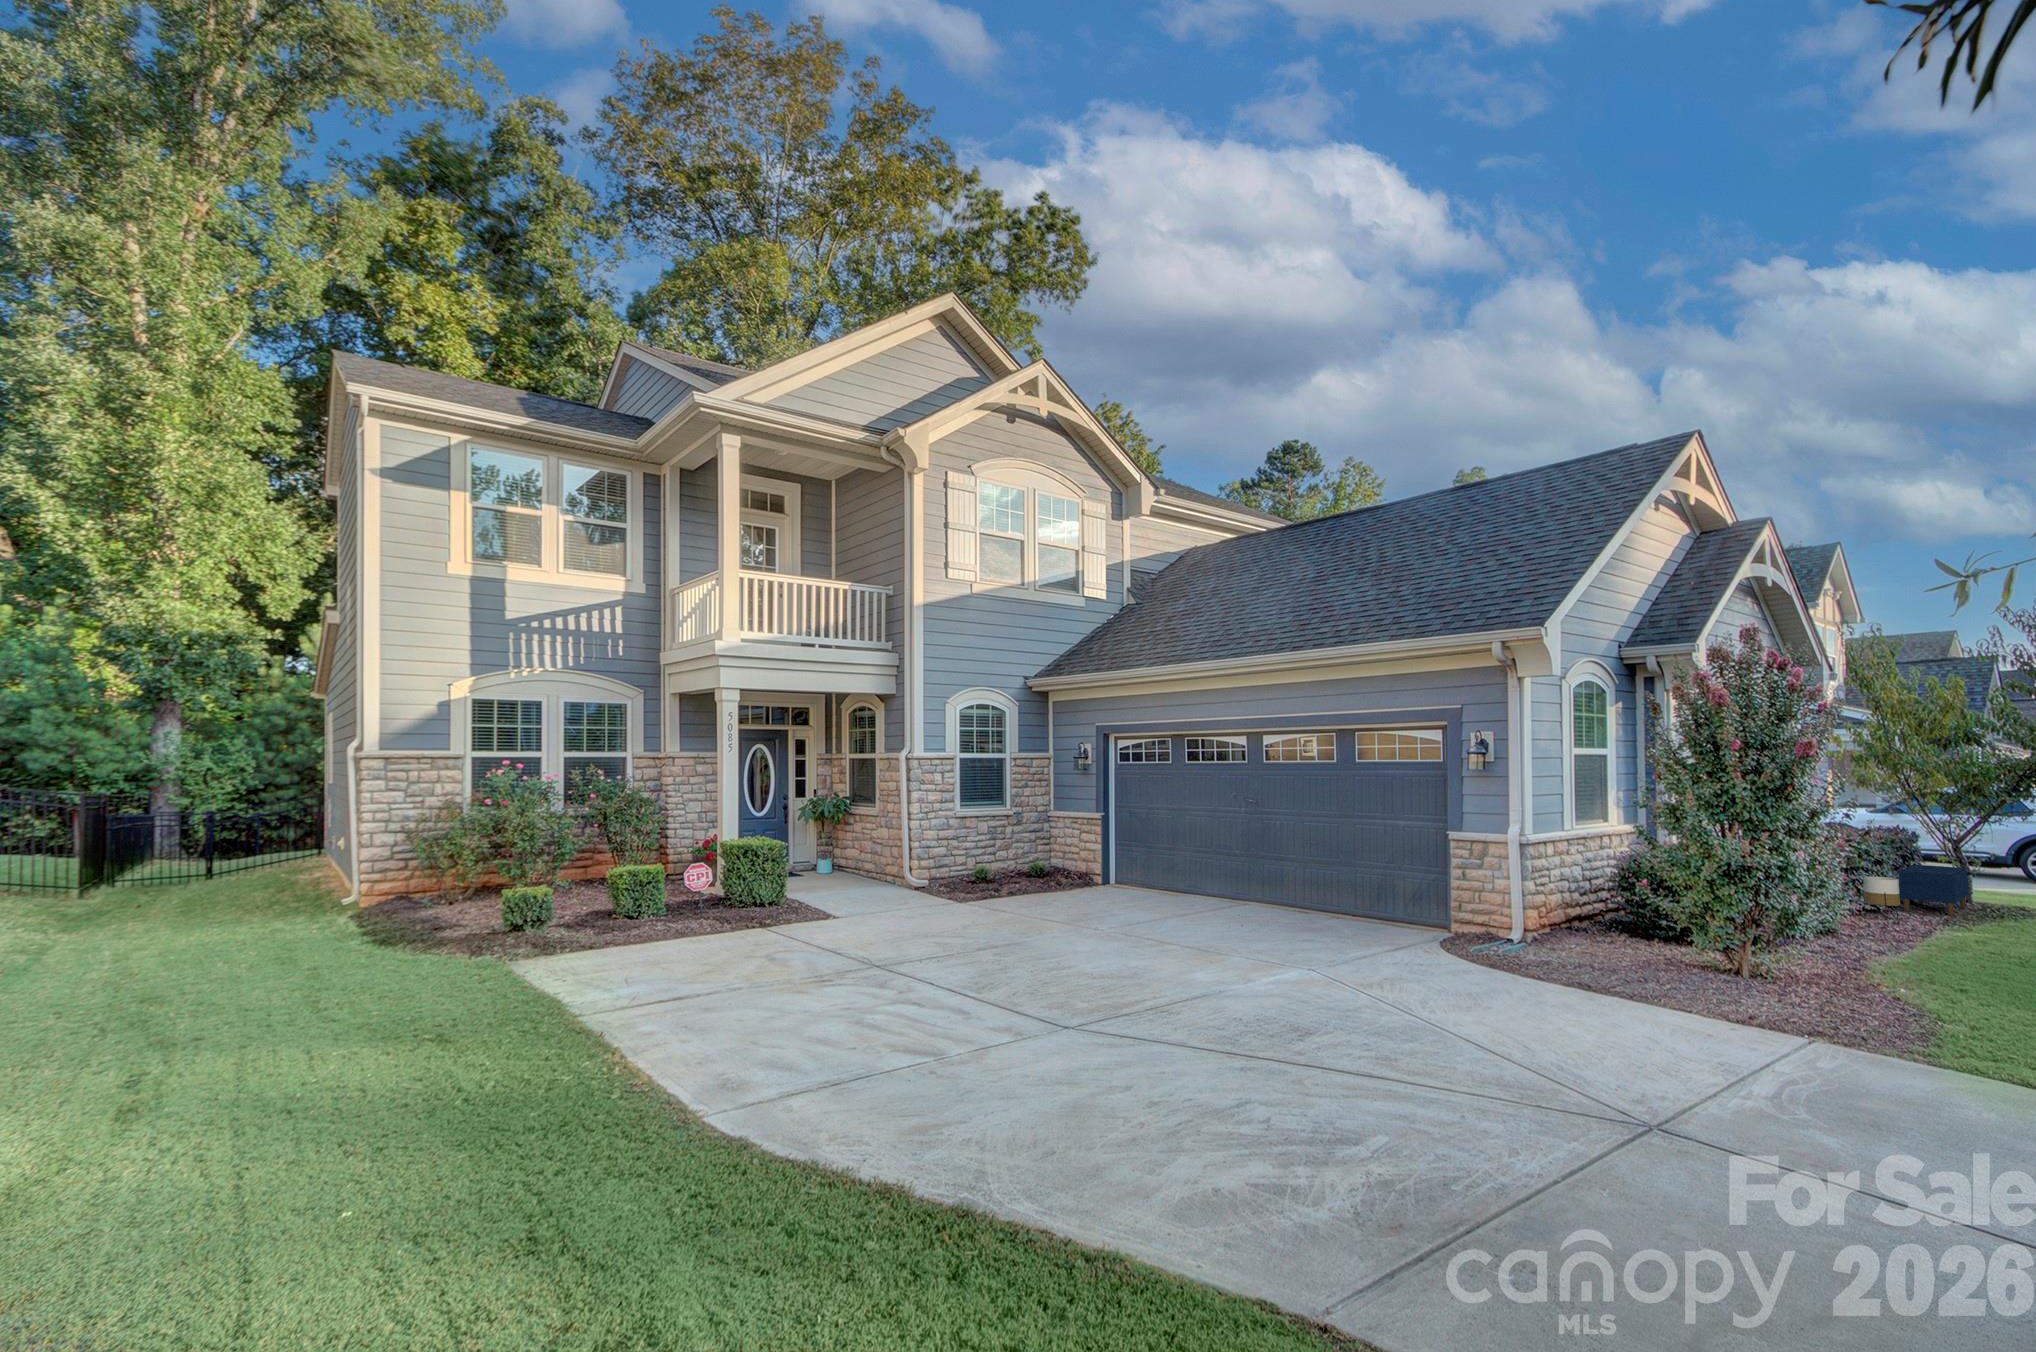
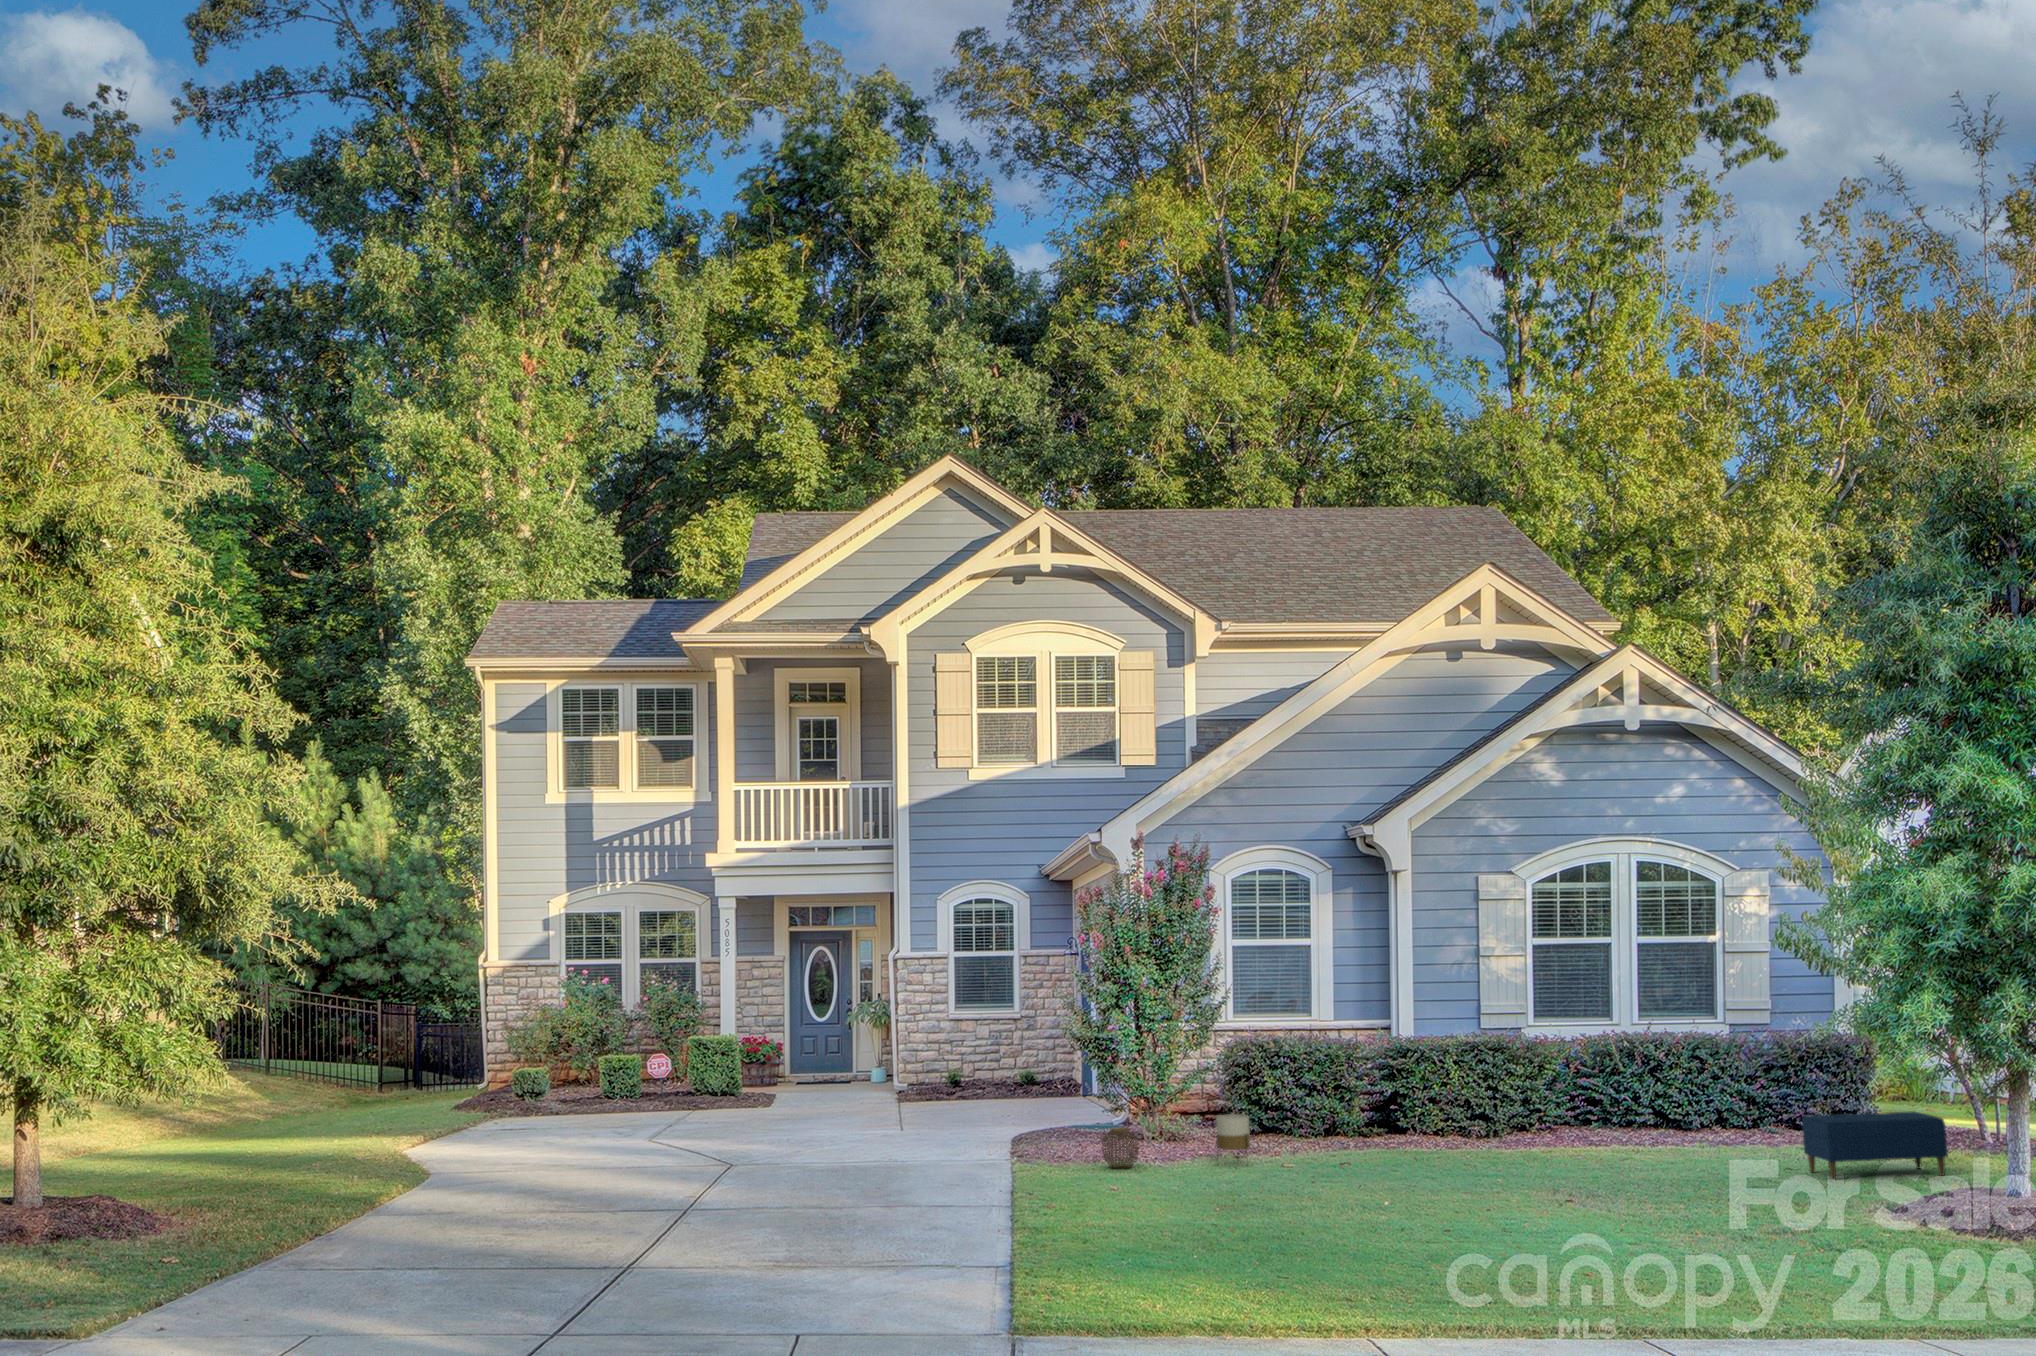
planter: present [1863,876,1900,920] -> present [1216,1114,1250,1158]
woven basket: none [1524,912,1566,955] -> present [1102,1127,1139,1169]

